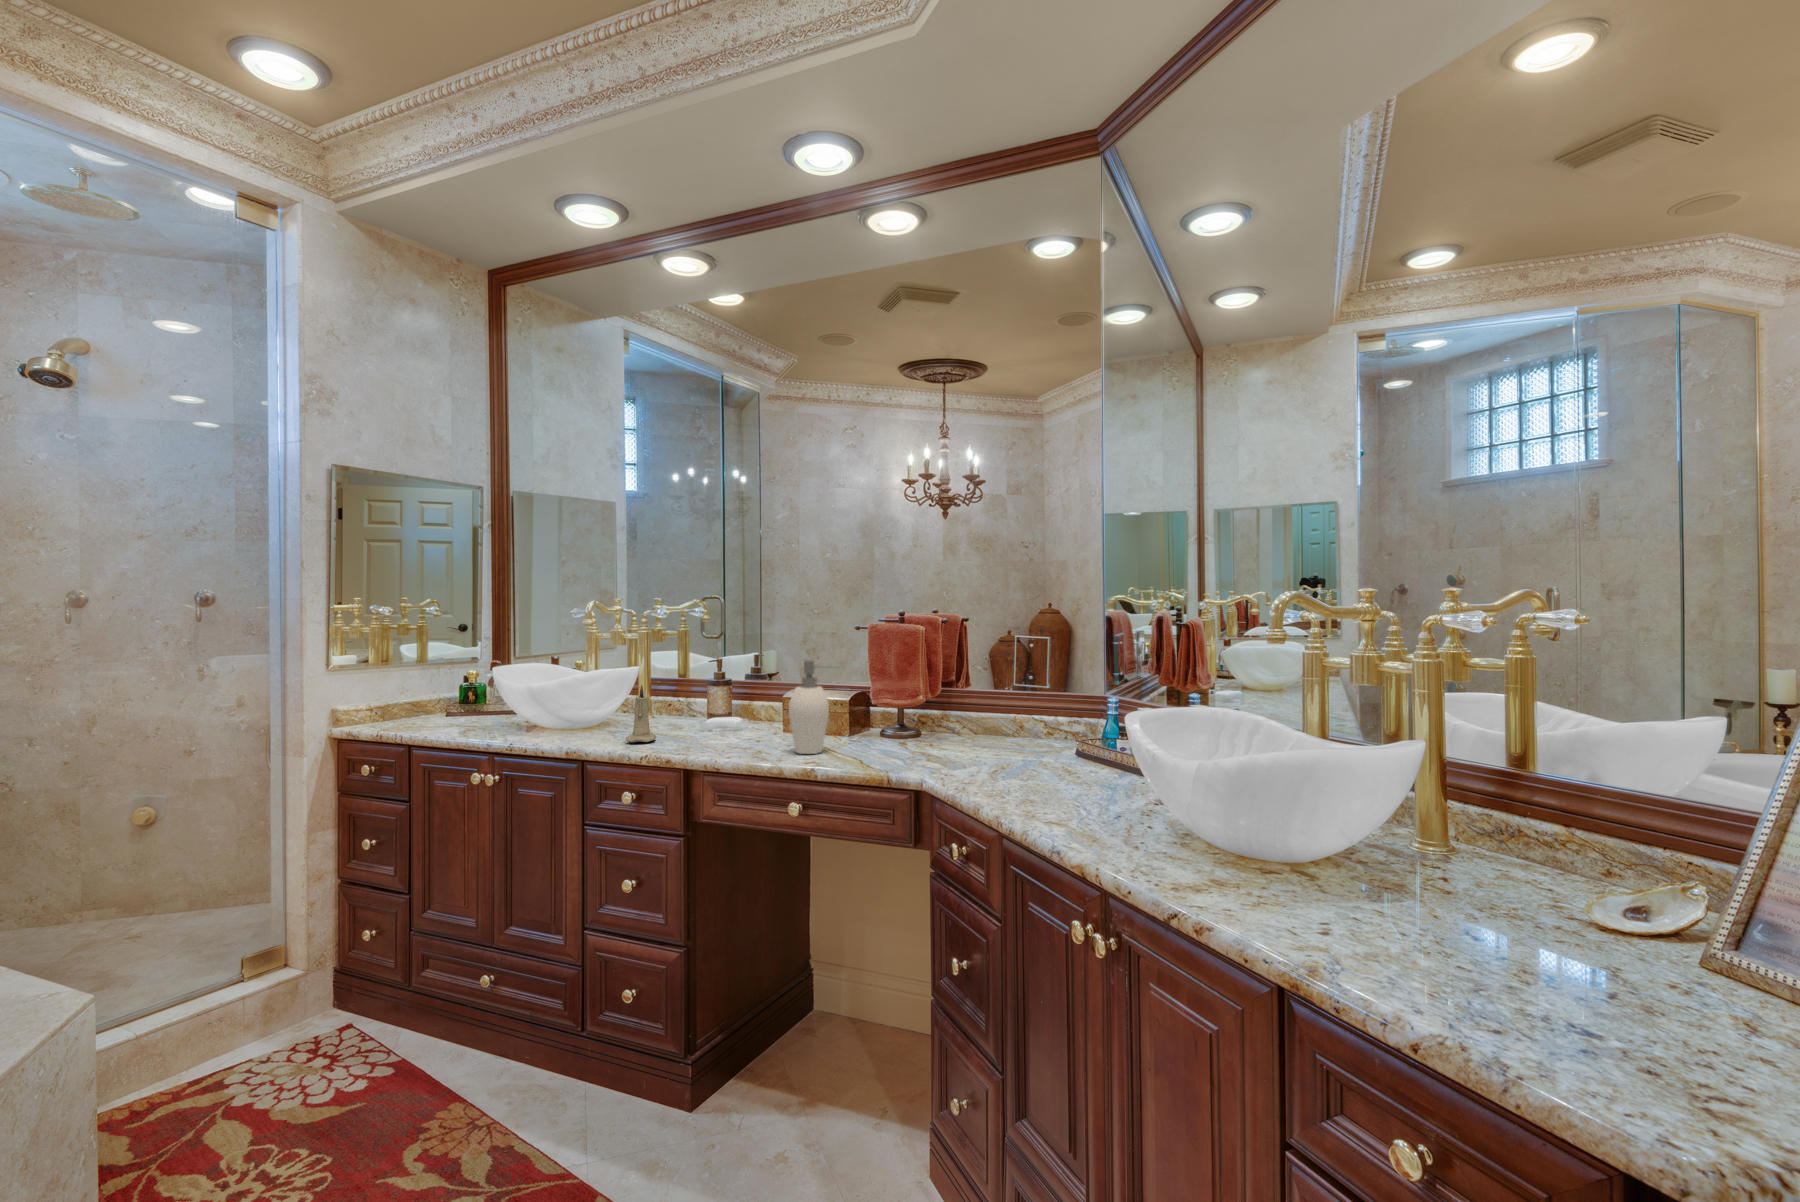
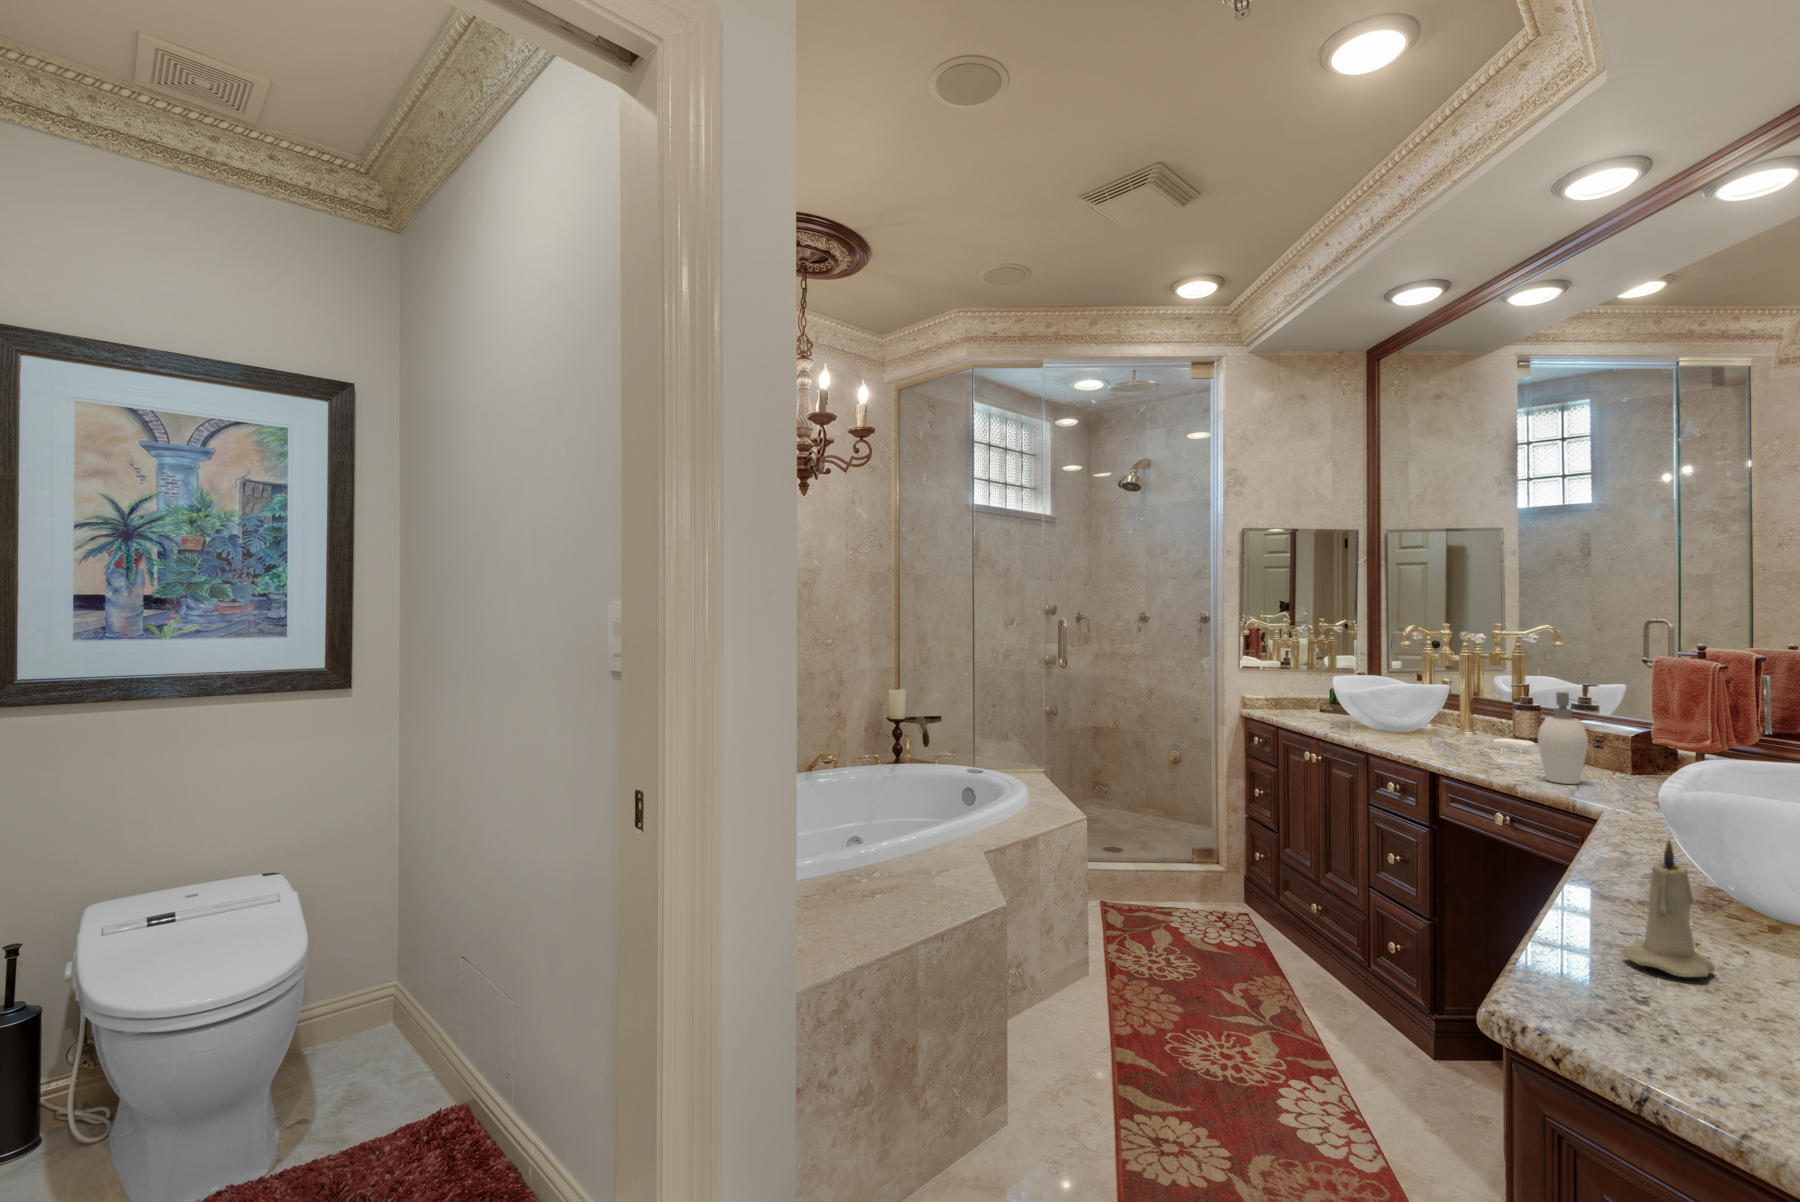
candle: present [626,685,656,742] -> present [1623,840,1715,977]

